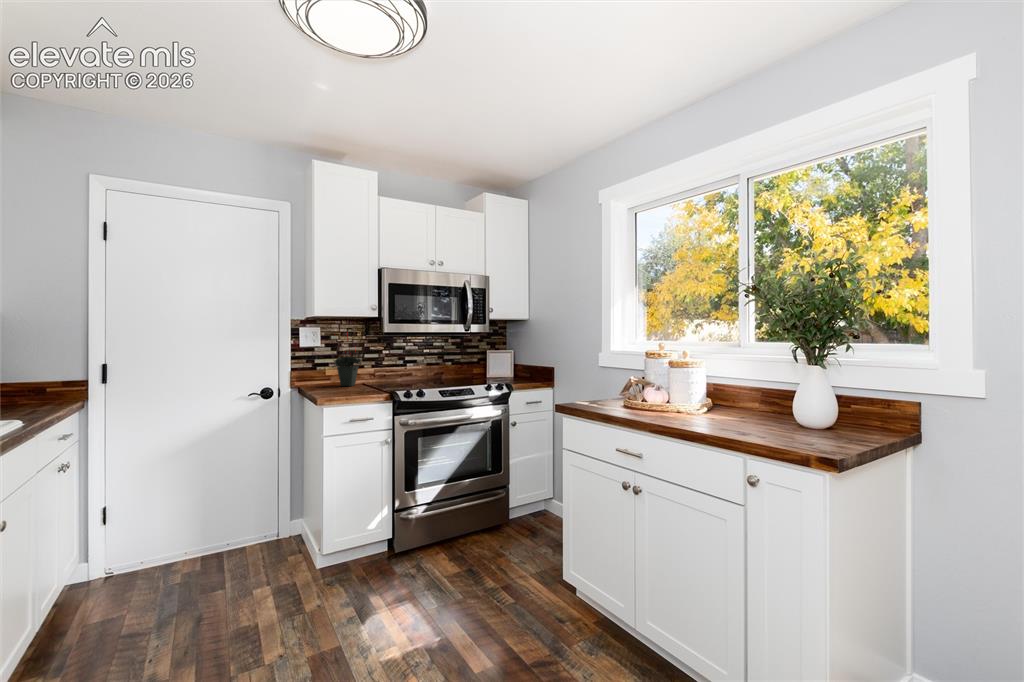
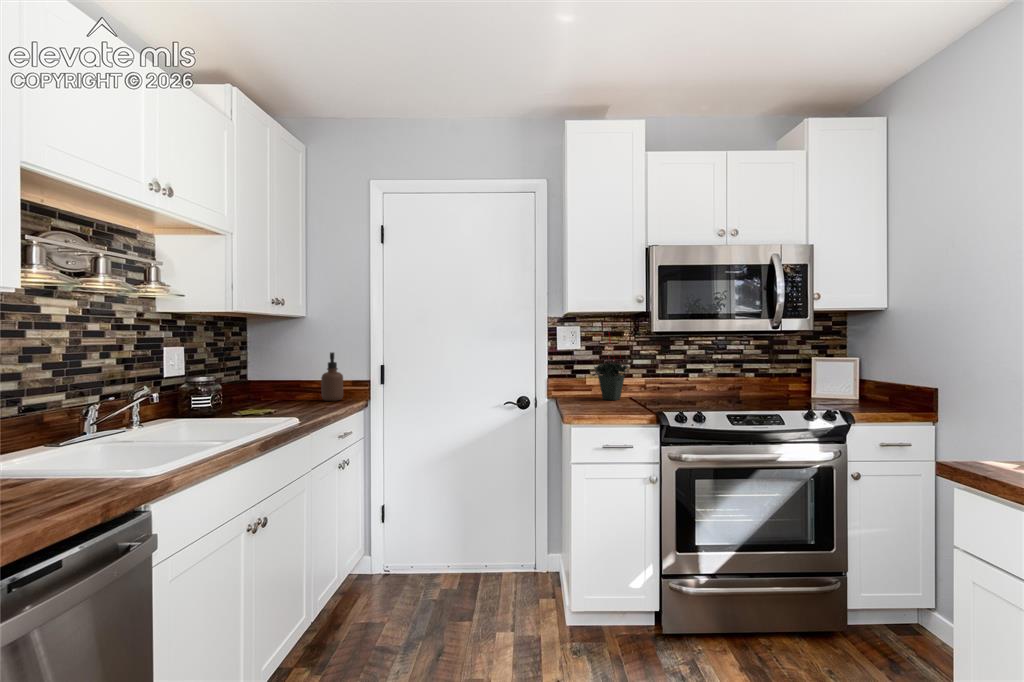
soap dispenser: none [22,351,53,403] -> present [321,353,343,401]

